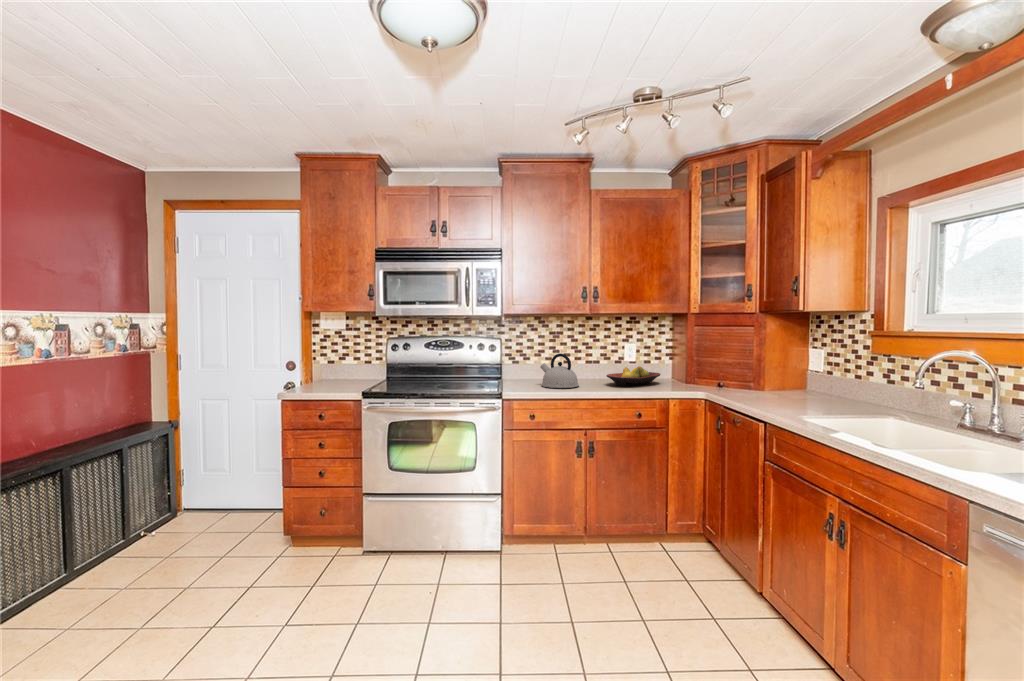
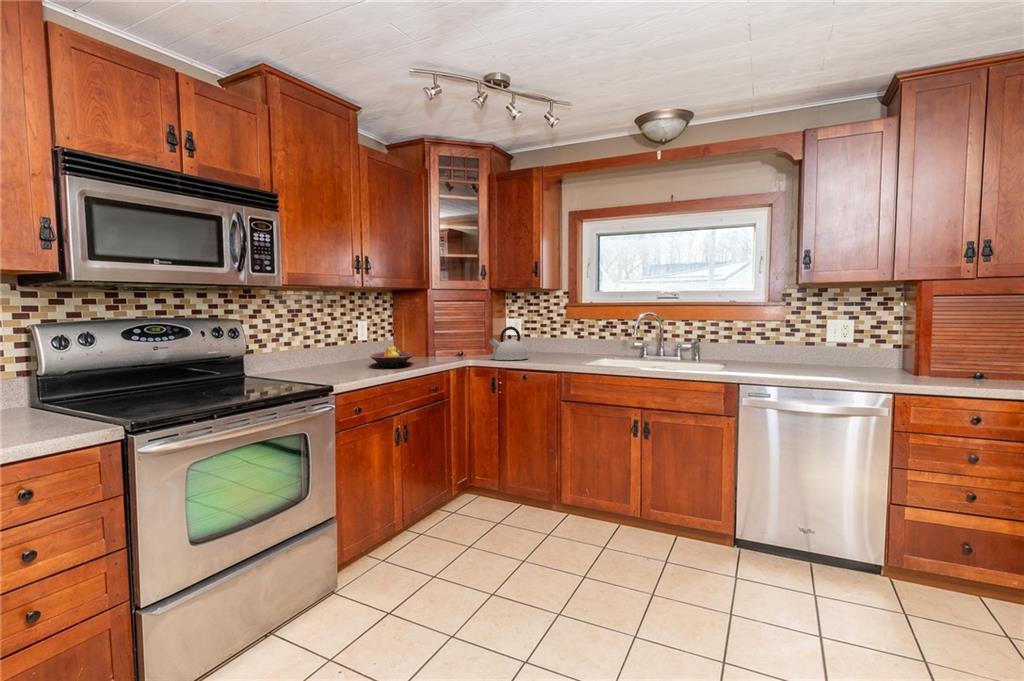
kettle: present [540,353,579,388] -> present [489,326,528,360]

